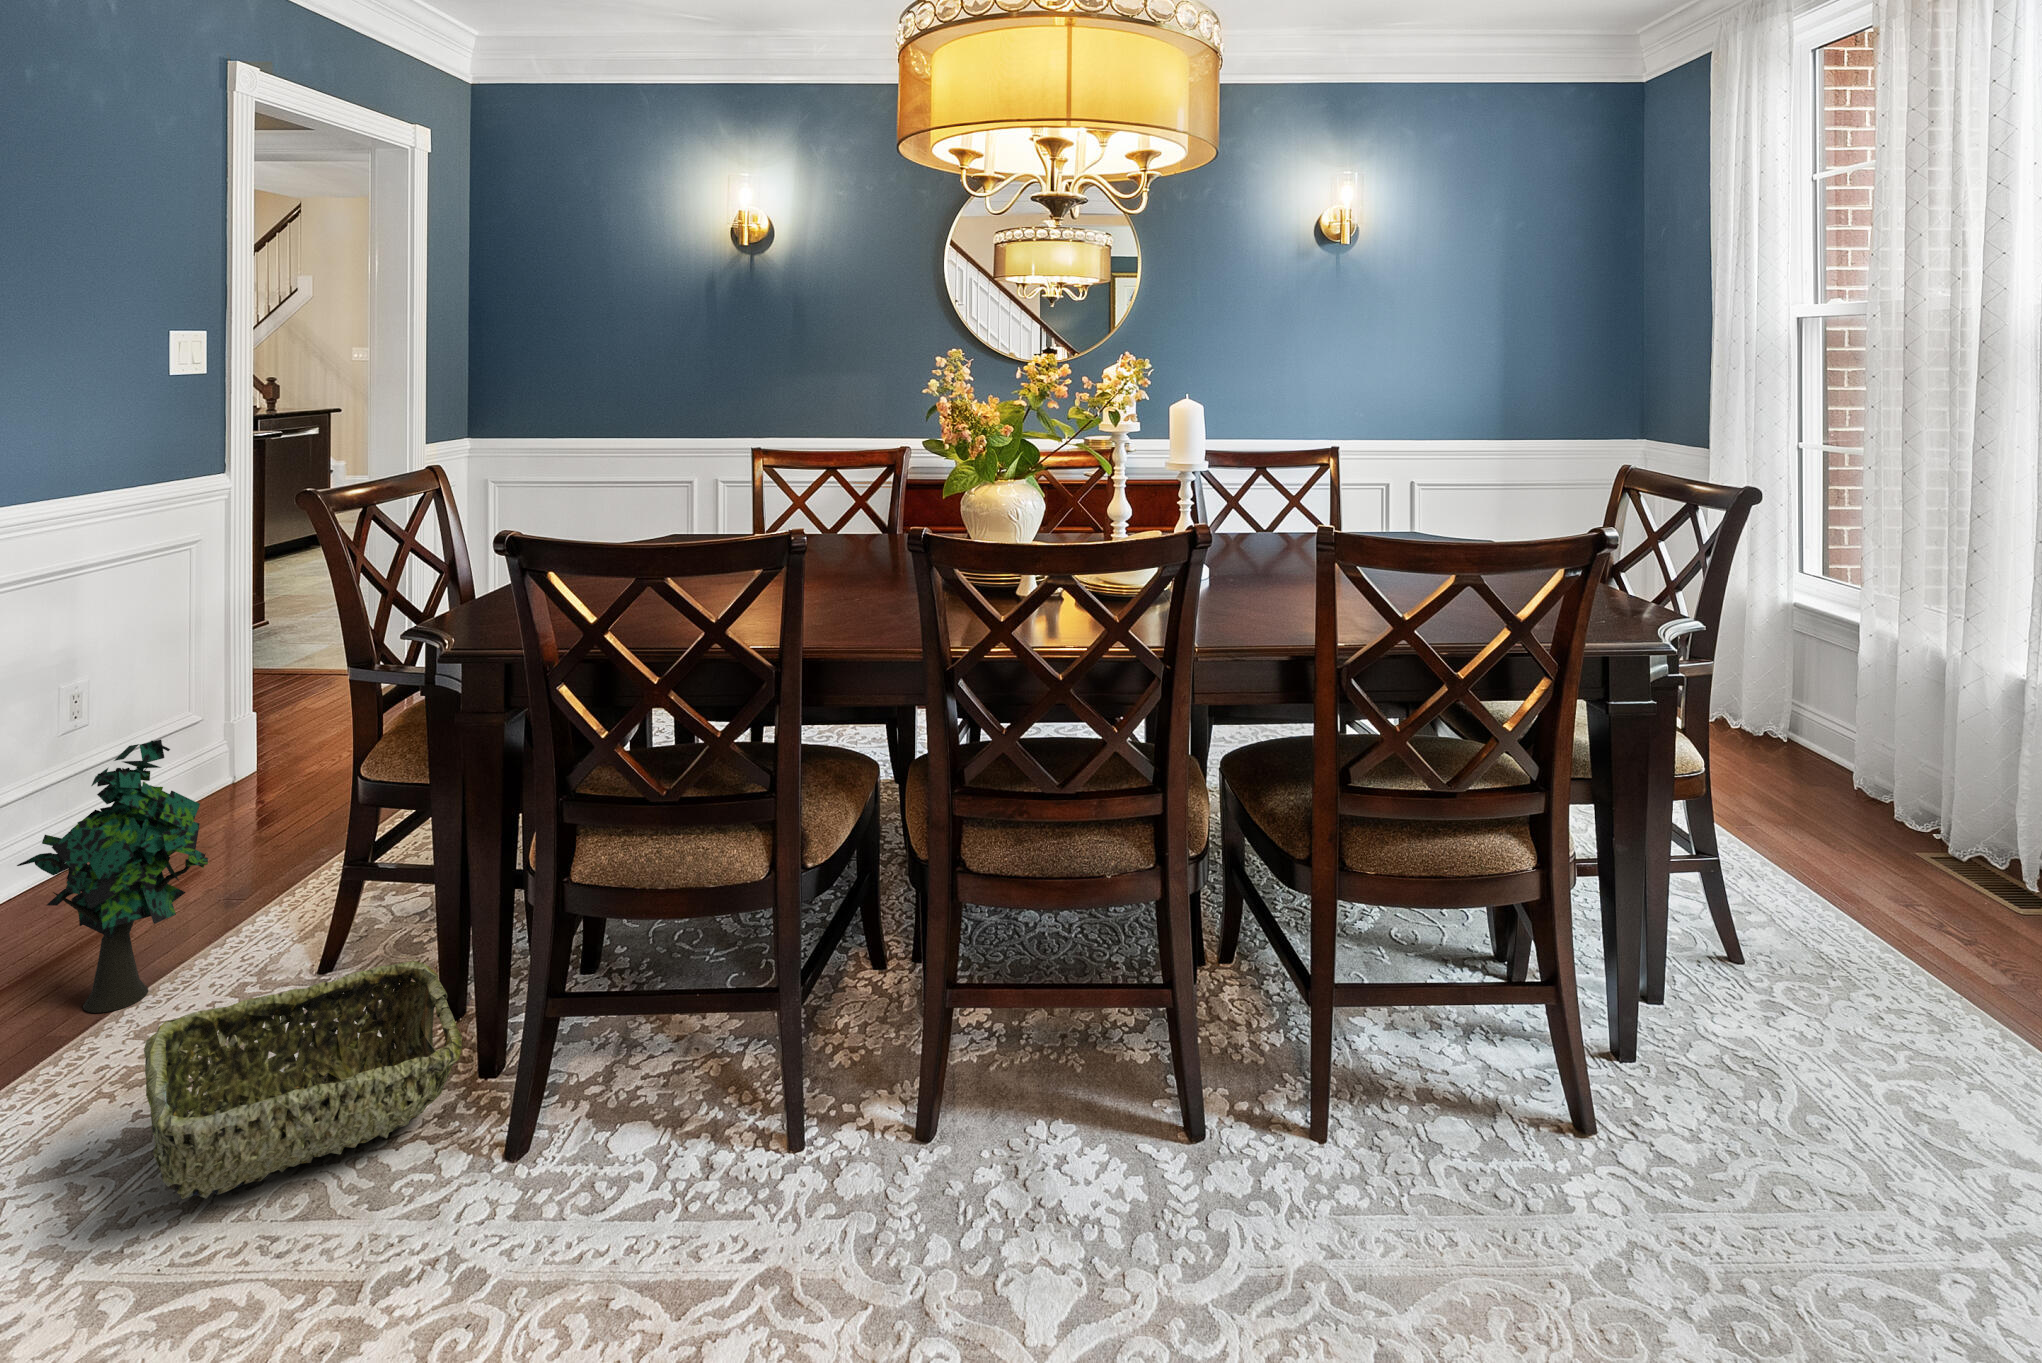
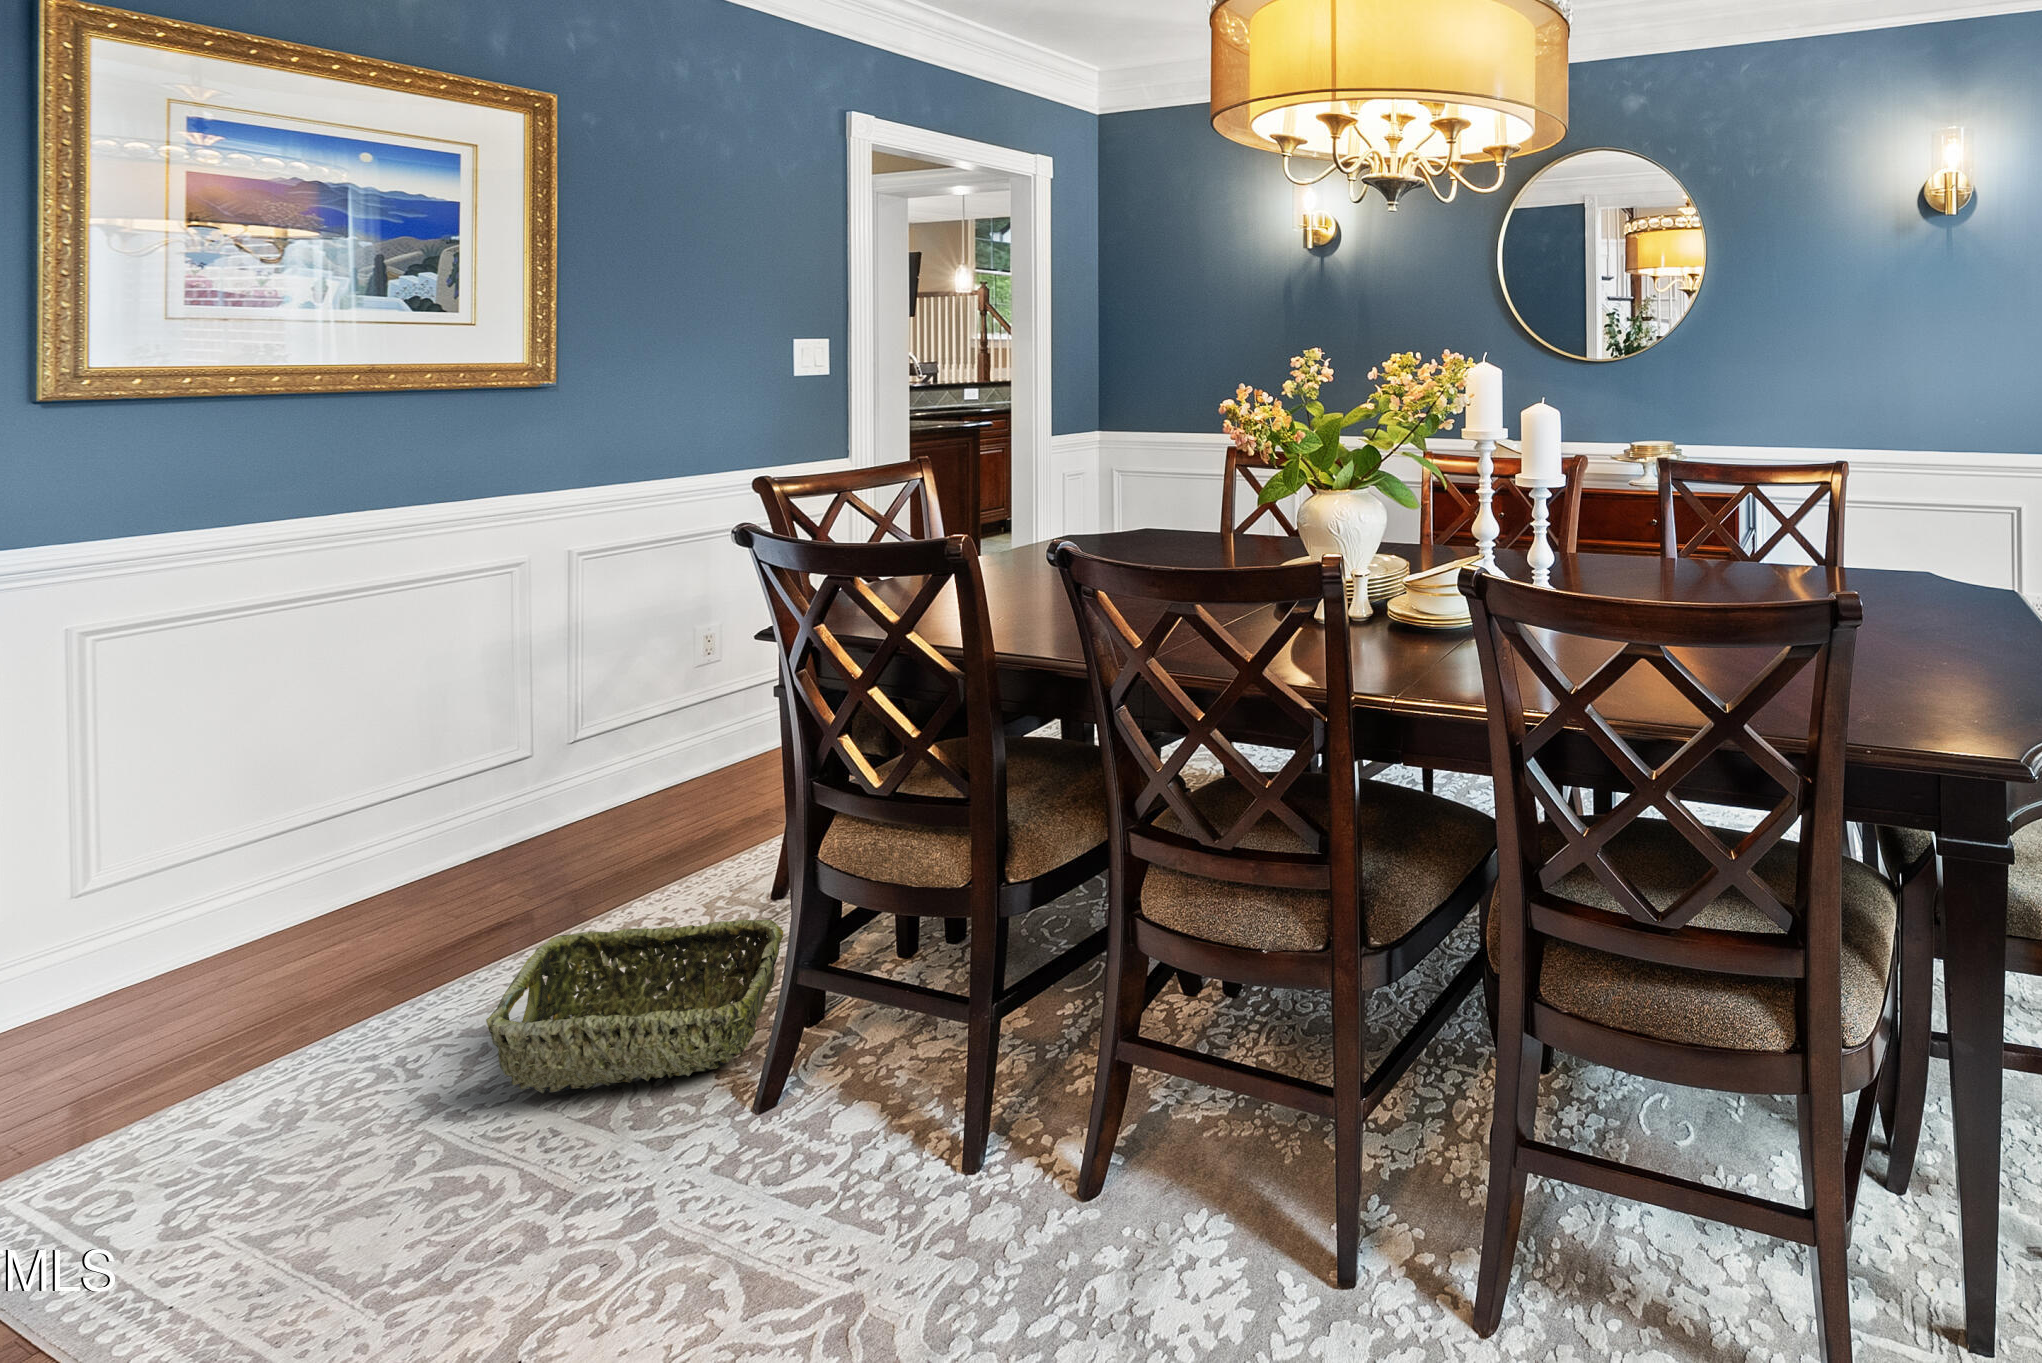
decorative plant: present [17,740,208,1013] -> none [571,694,724,919]

